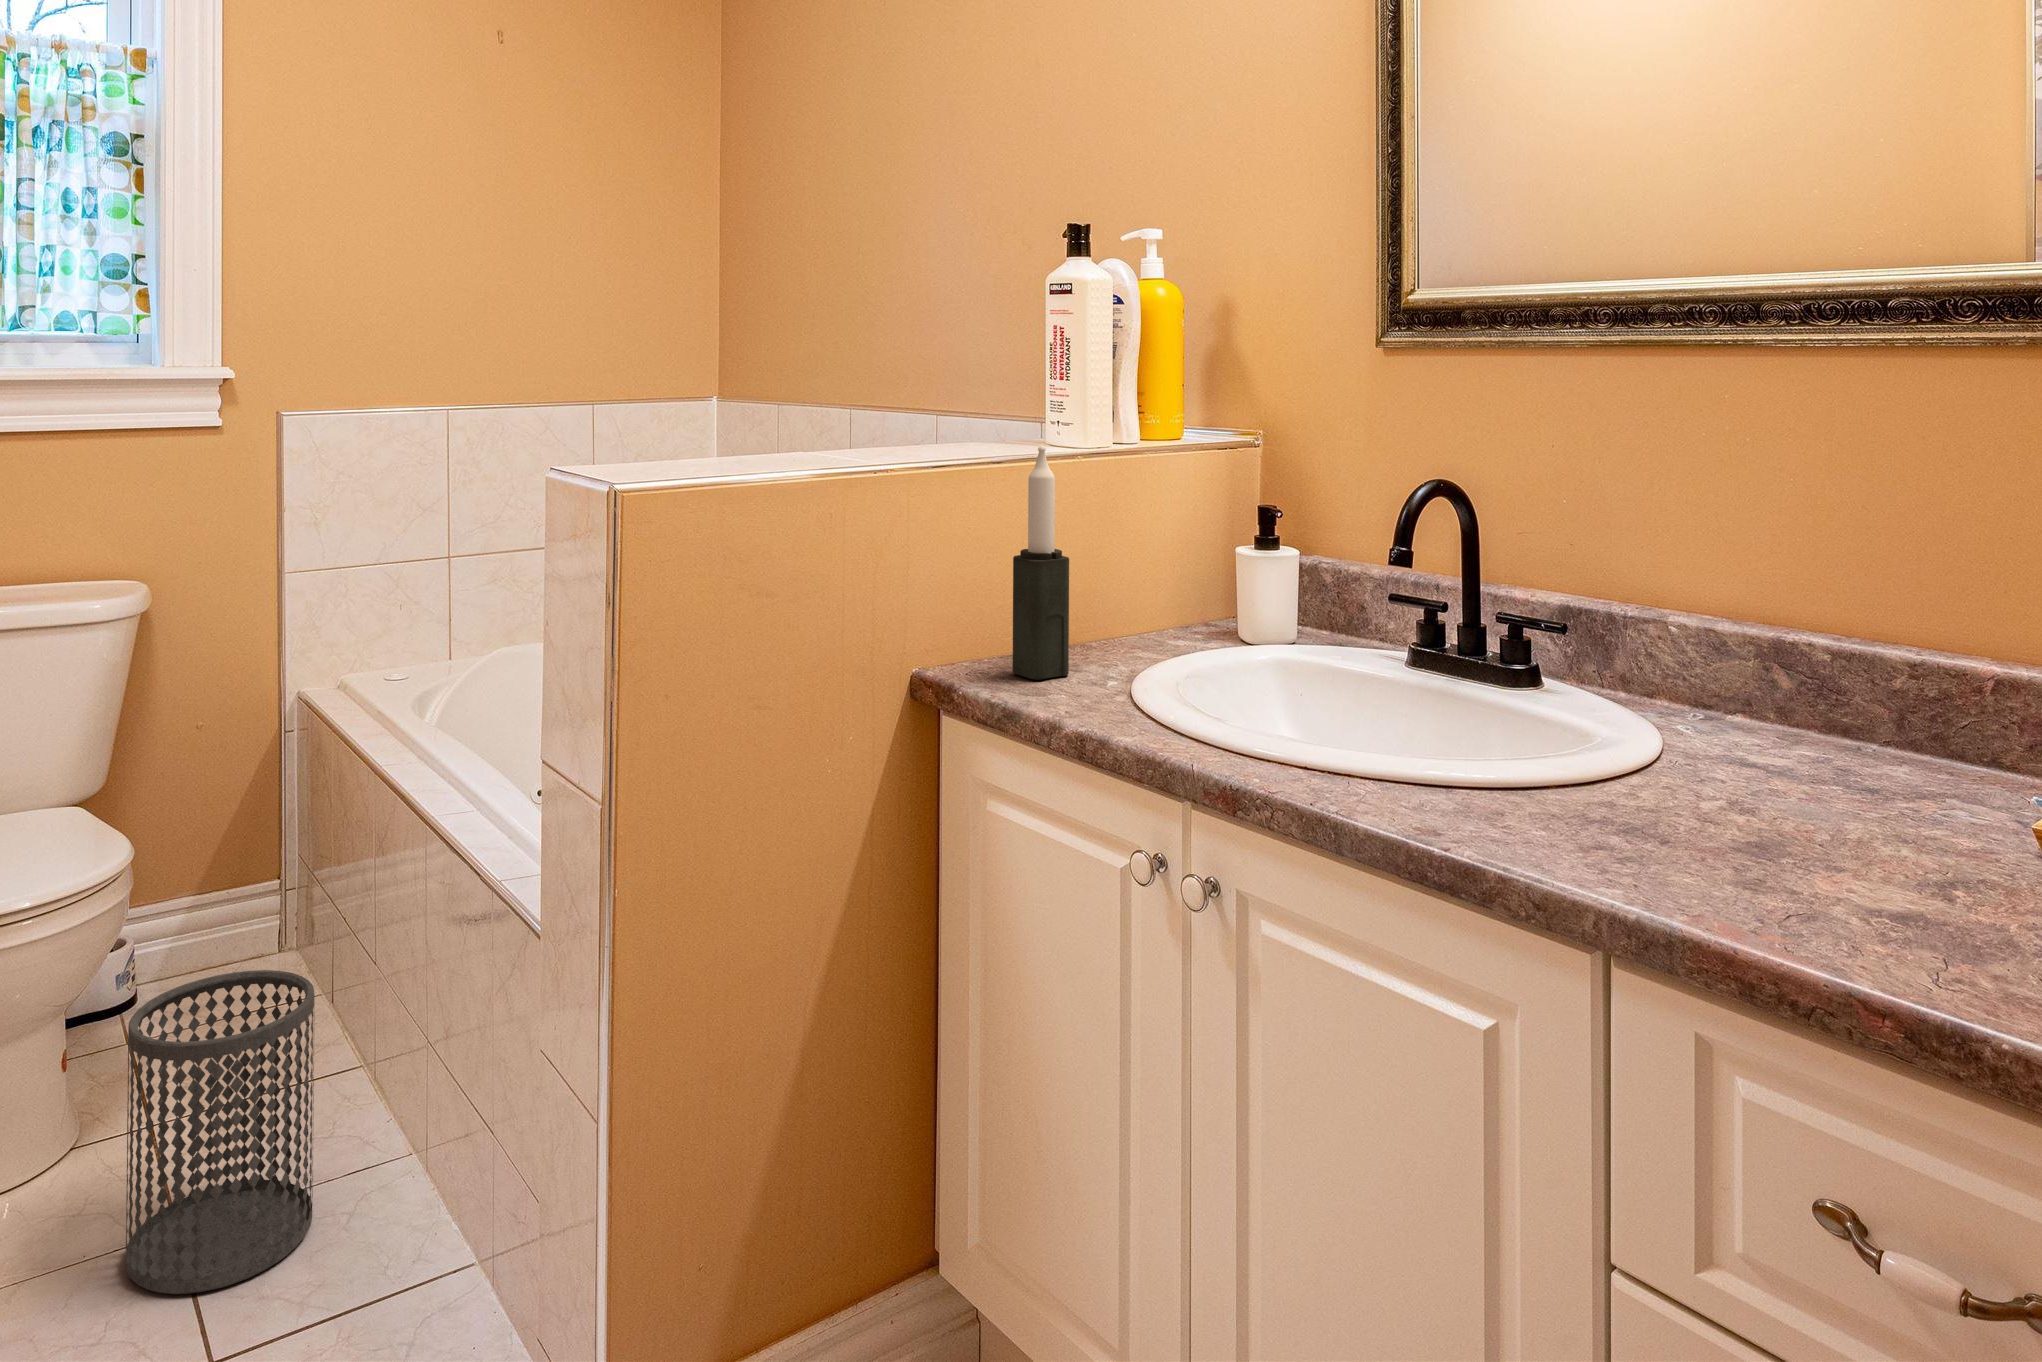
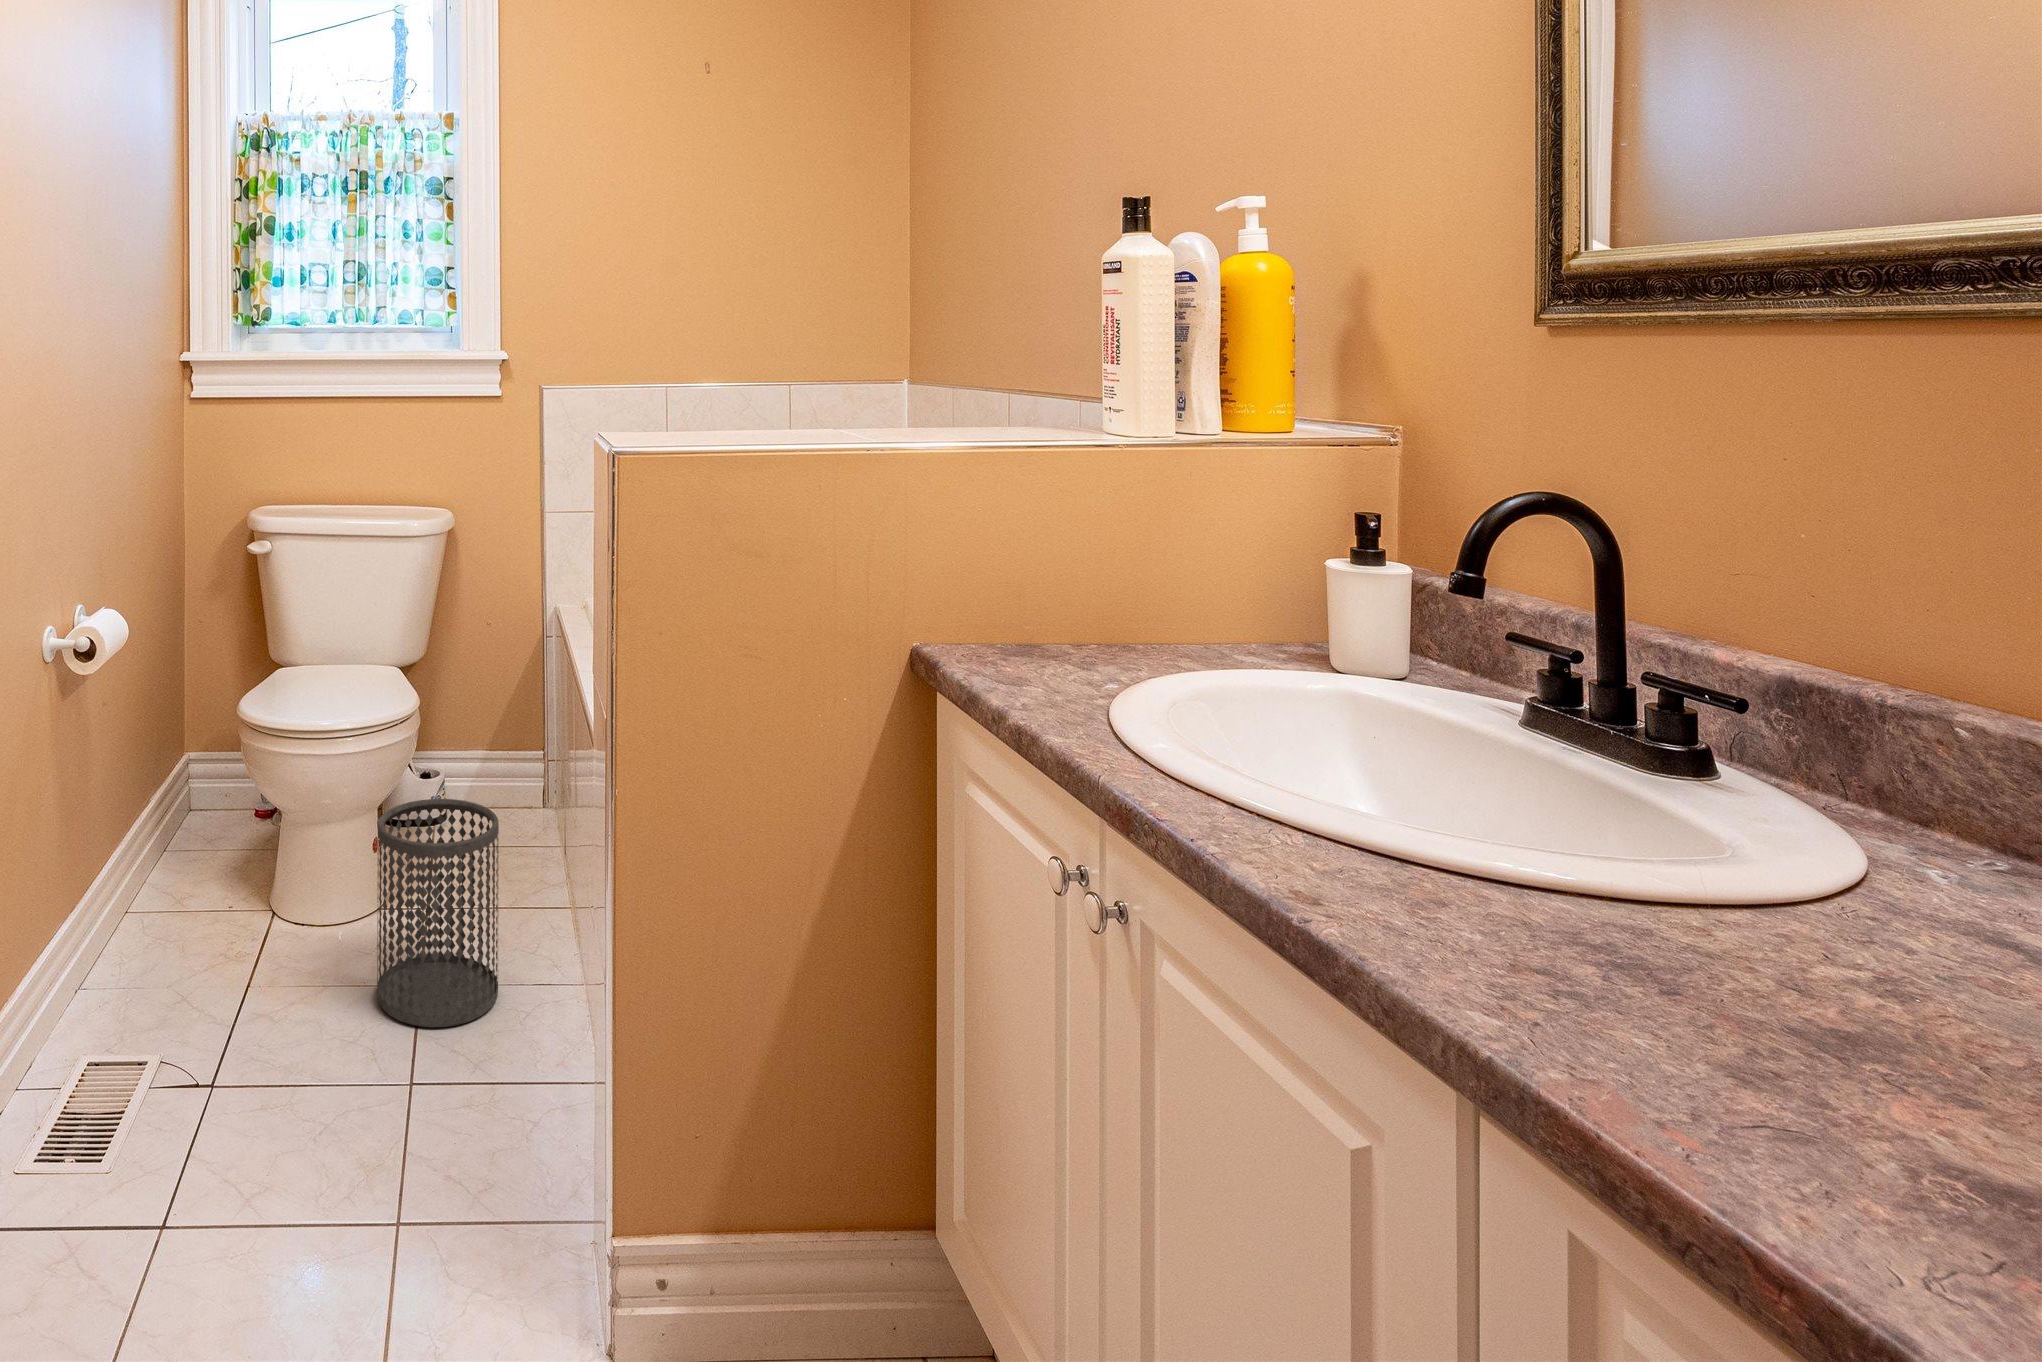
candle: present [1013,446,1069,680] -> none [1008,428,1069,668]

